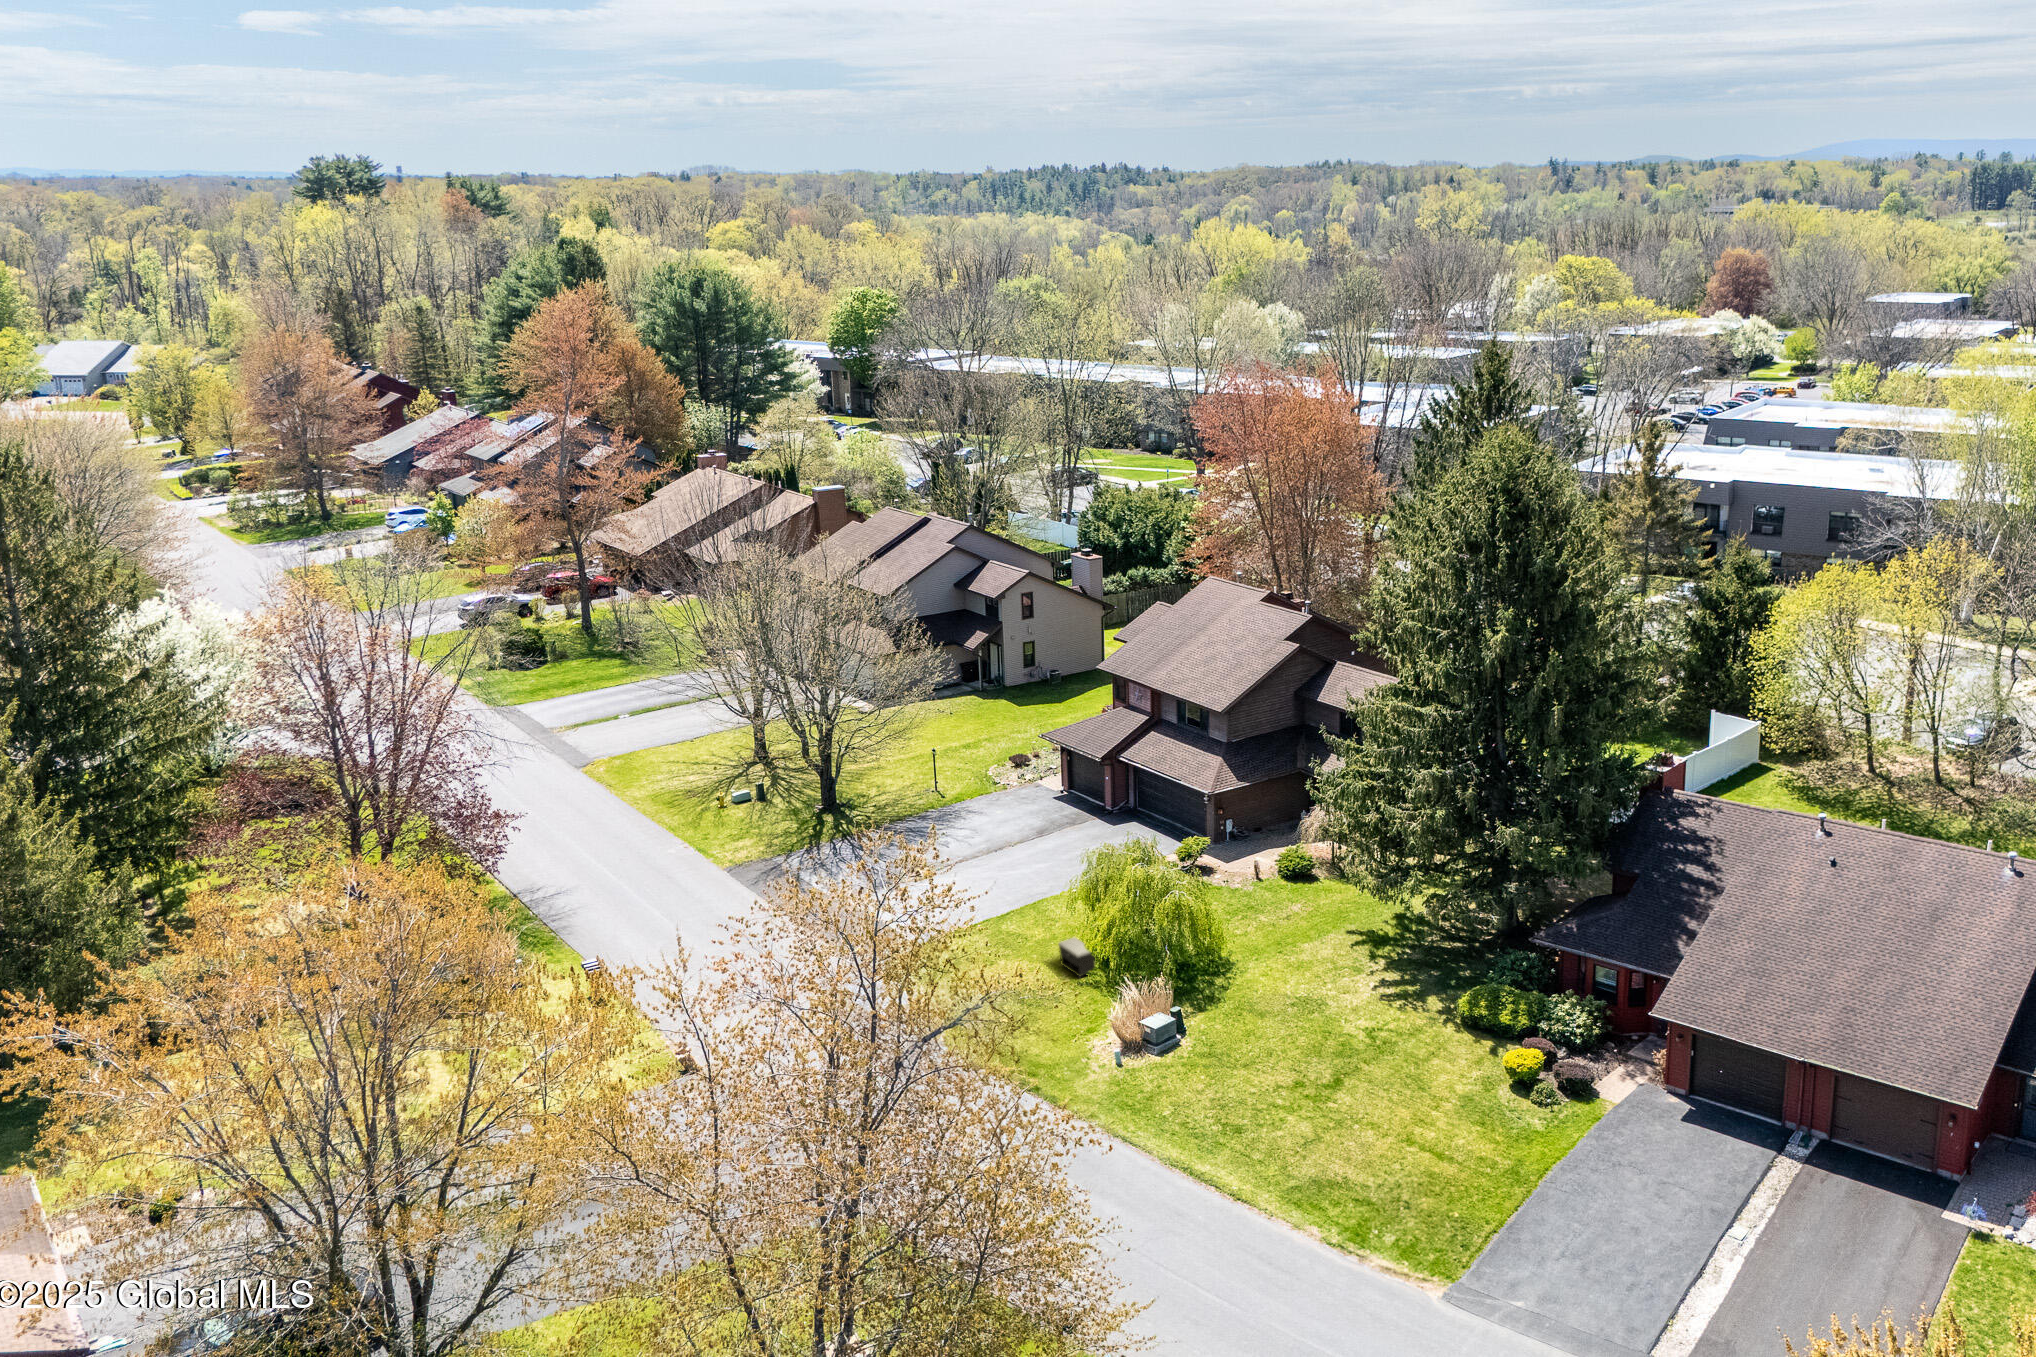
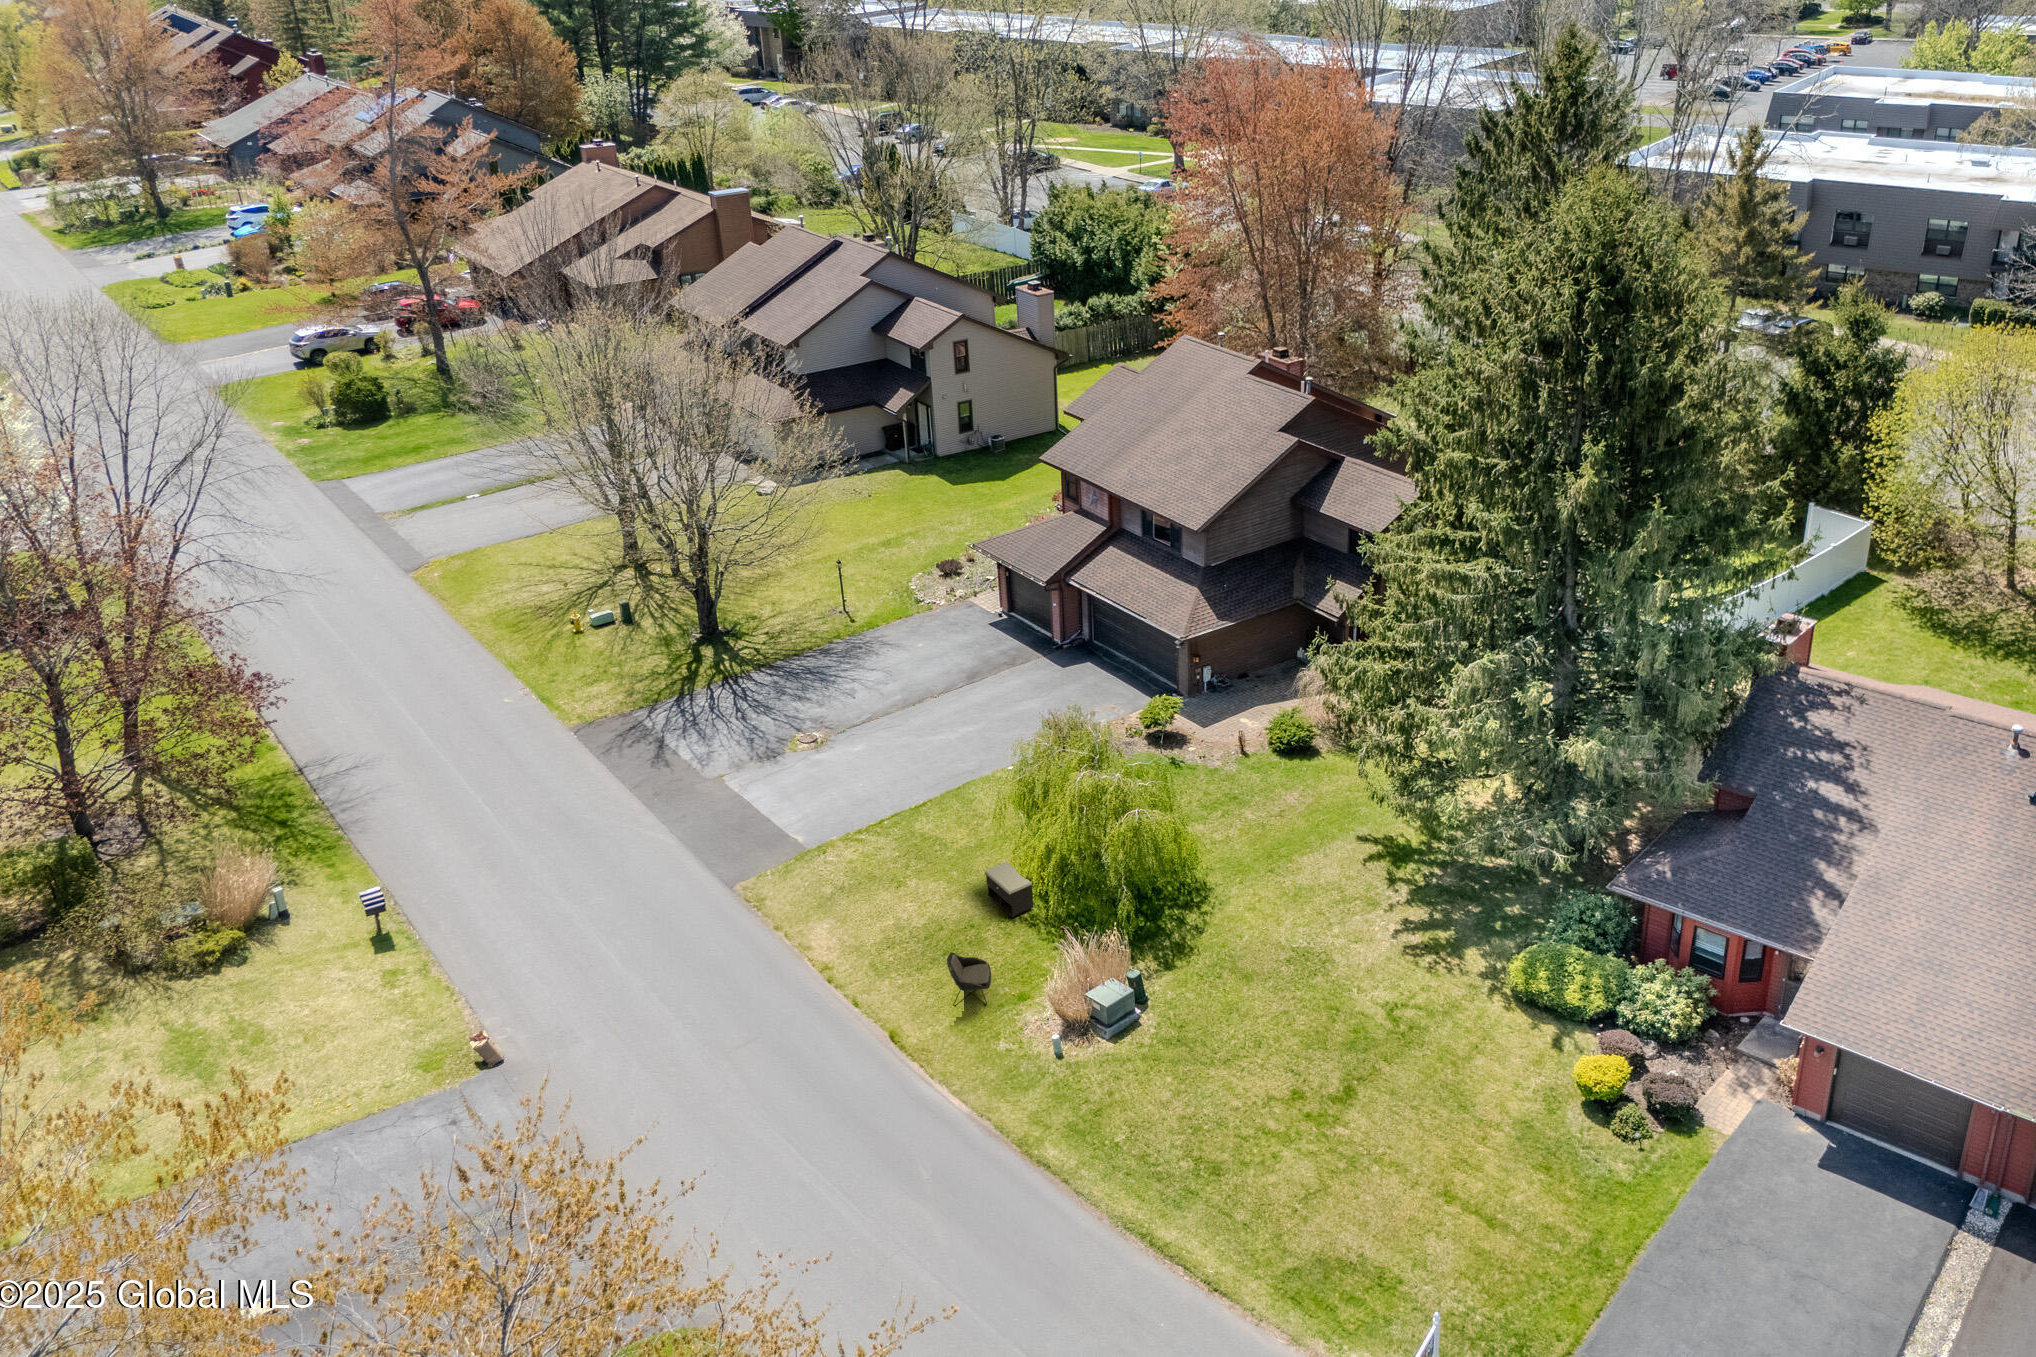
lounge chair: none [1031,989,1065,1031] -> present [947,952,991,1007]

